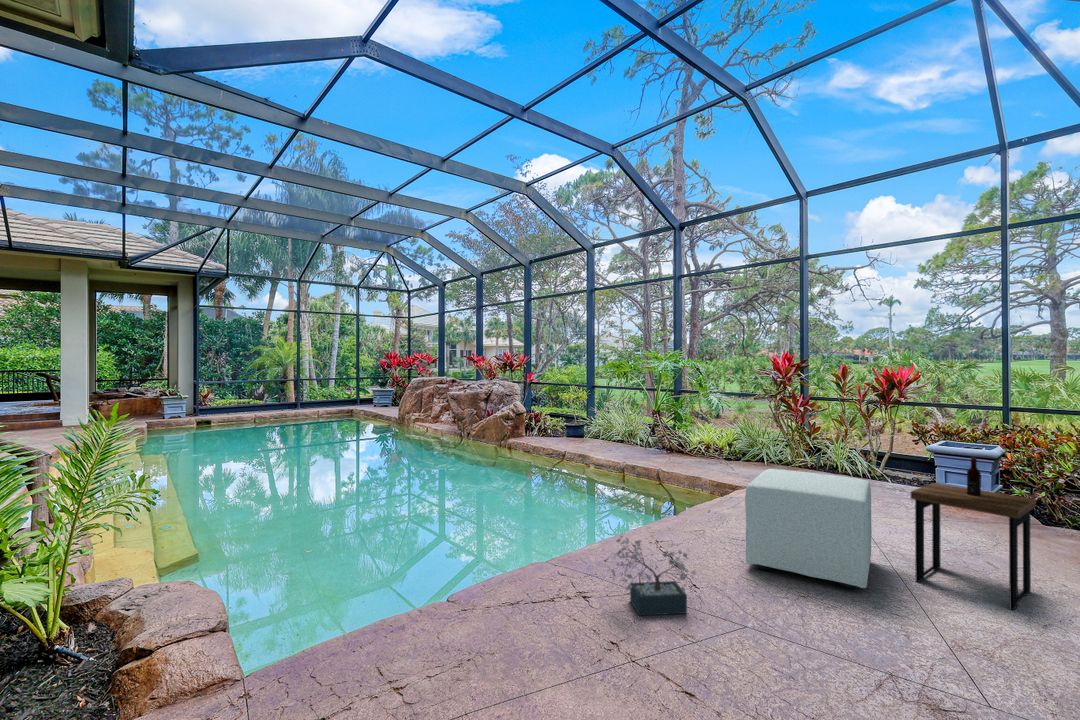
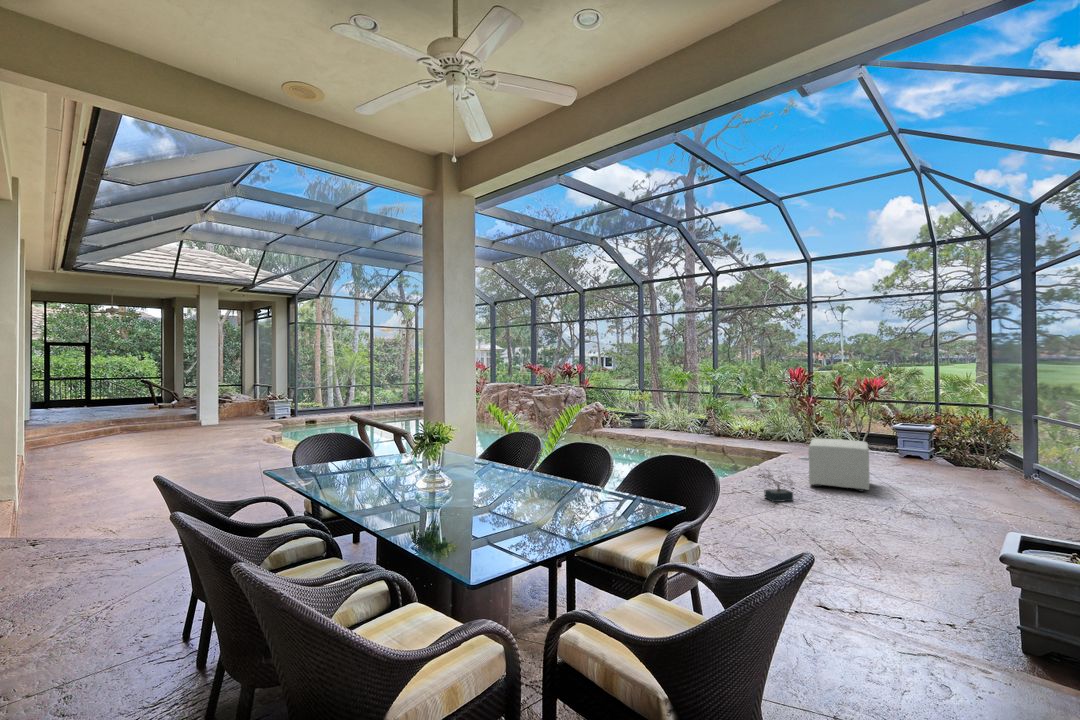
side table: present [911,457,1036,610] -> none [888,428,944,496]

